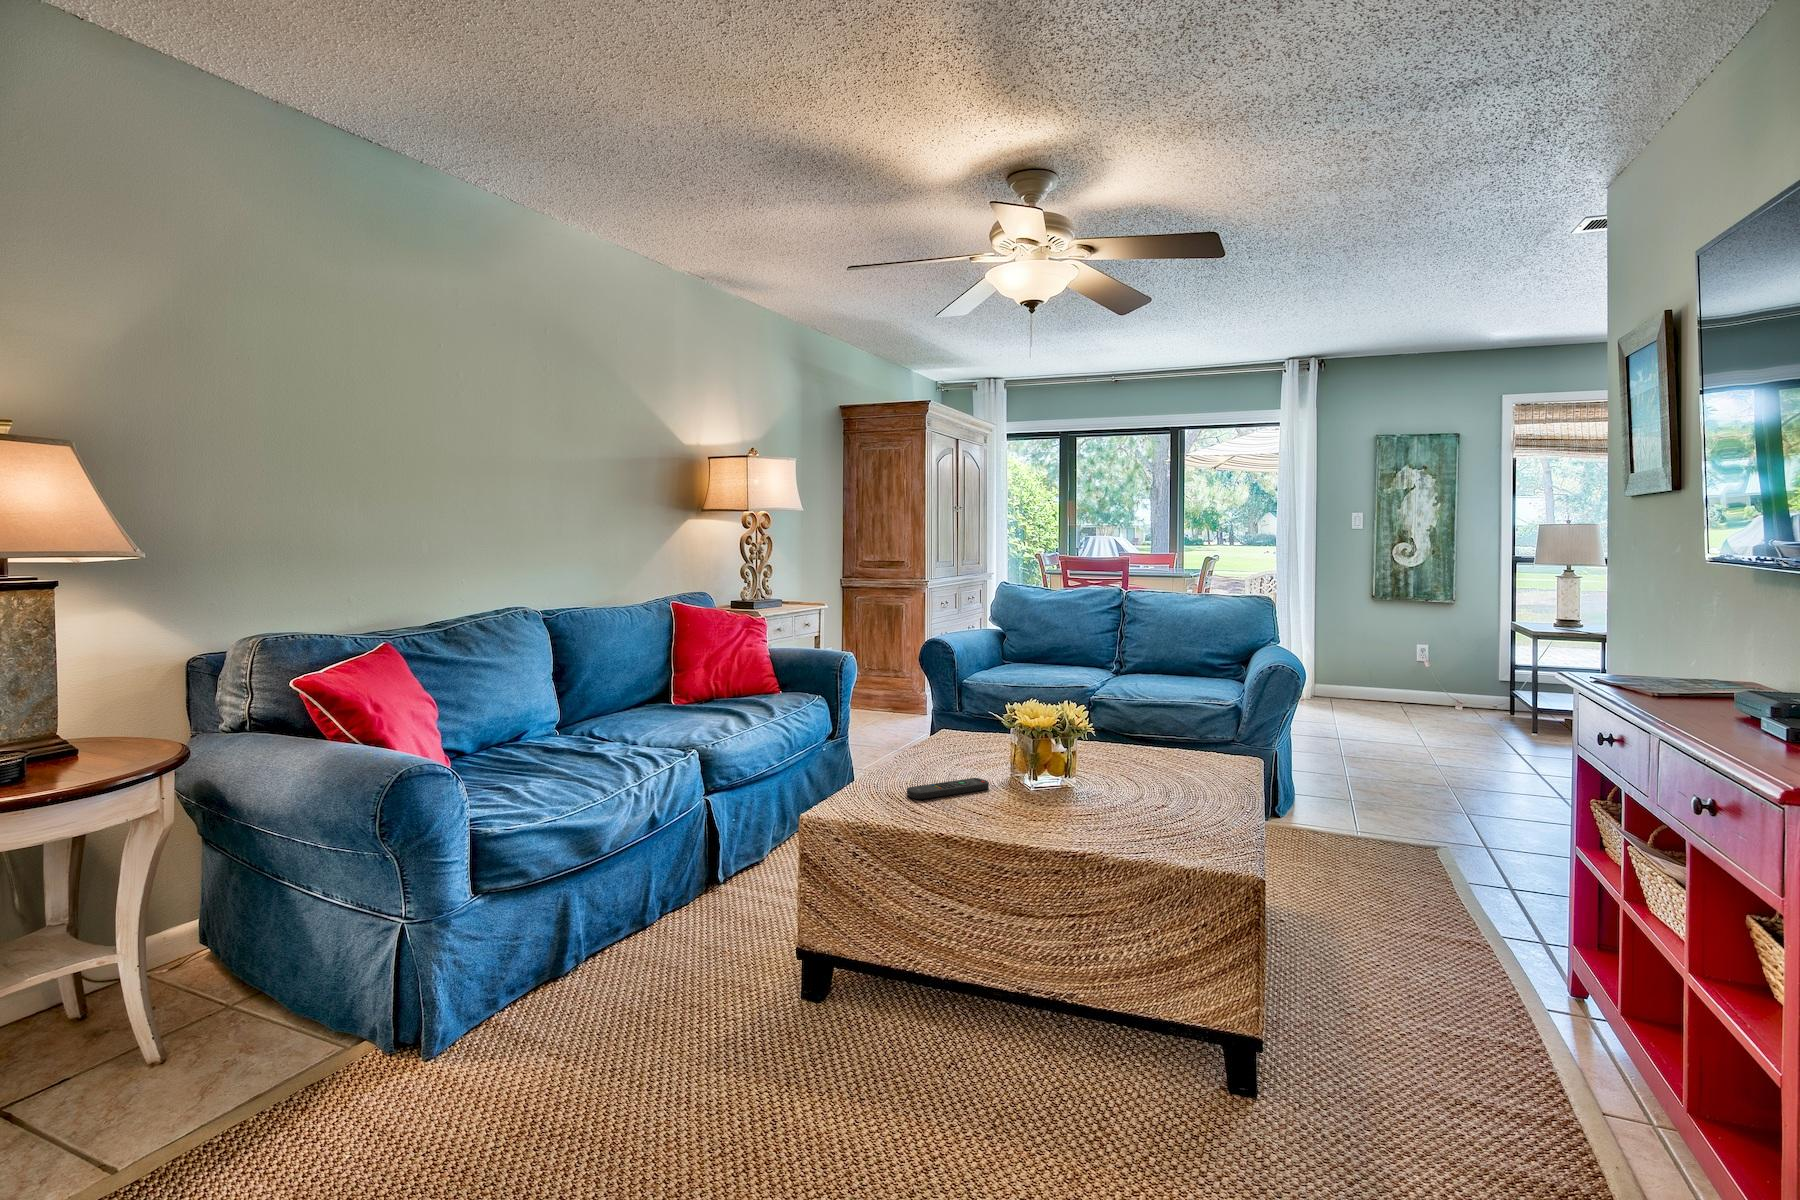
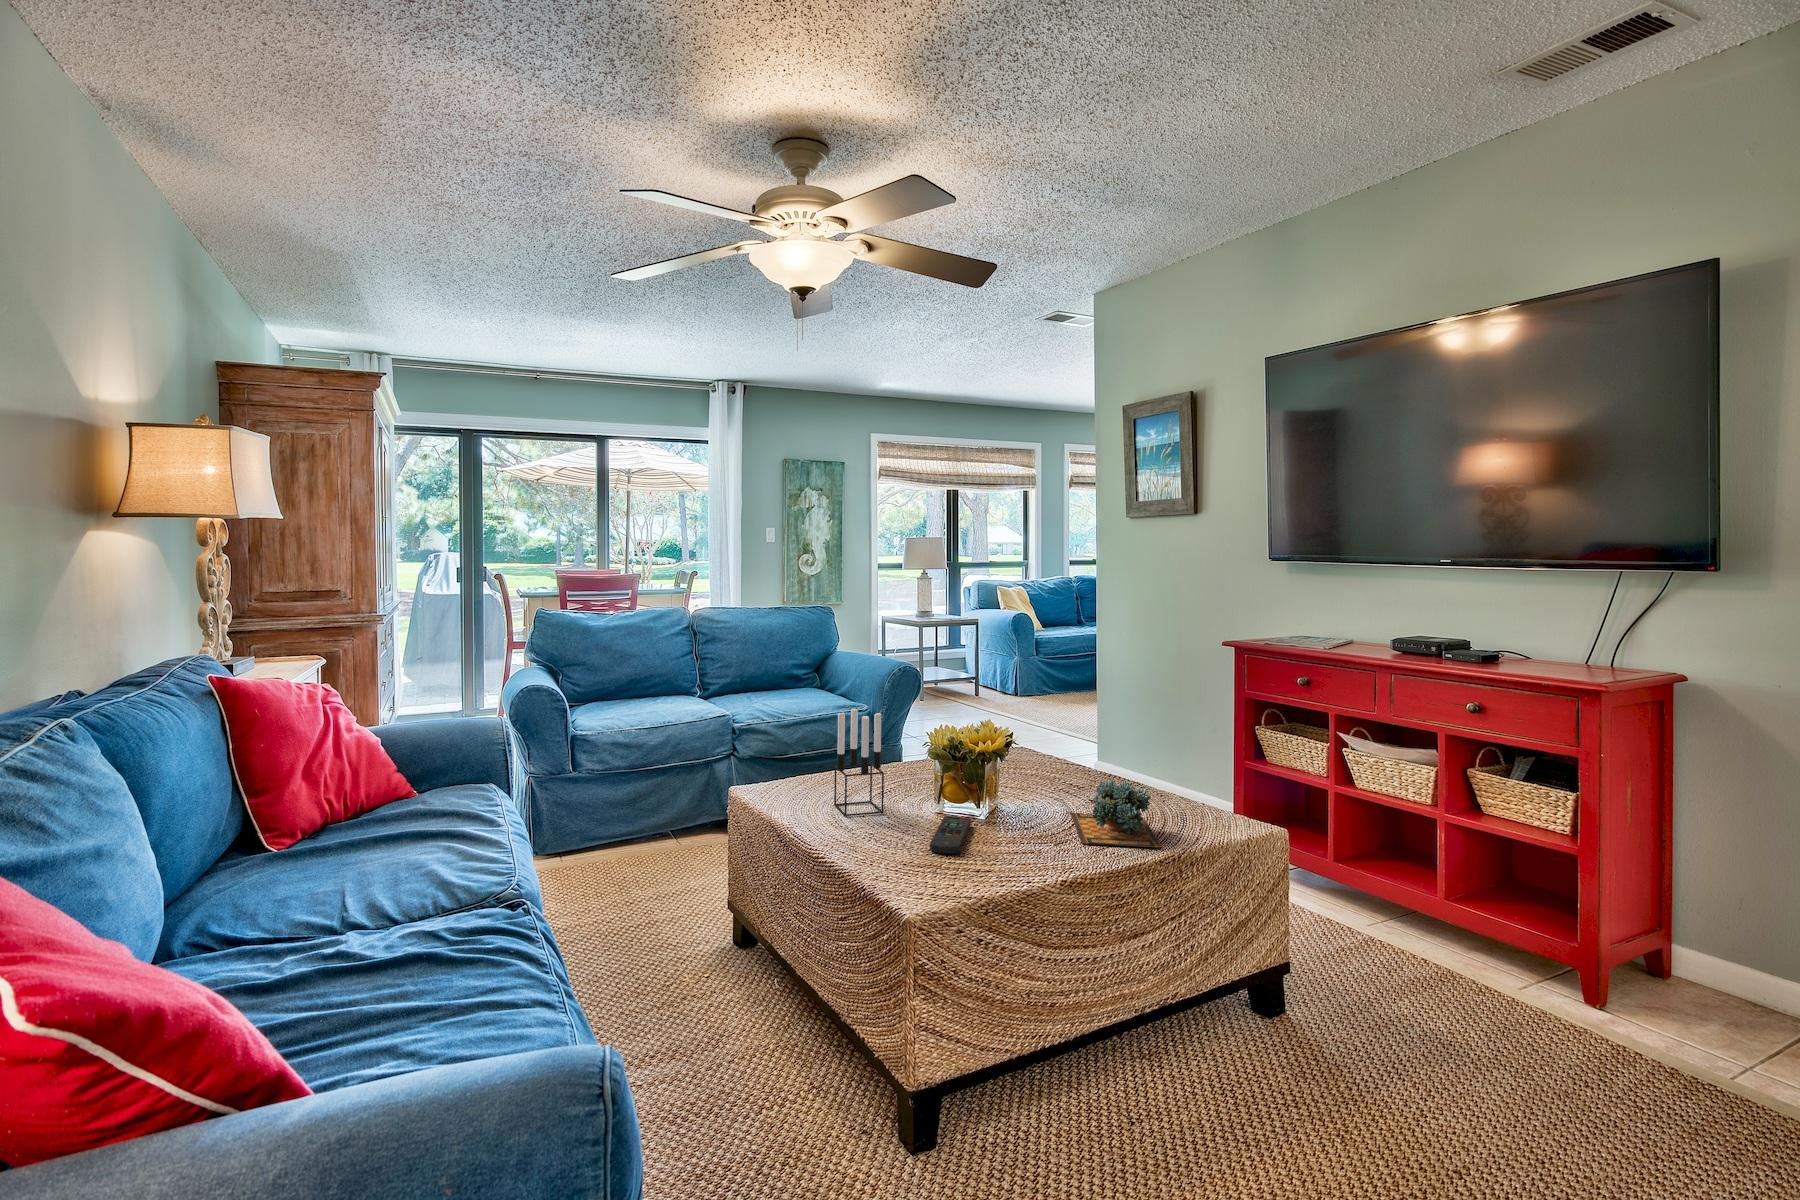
candle holder: none [922,674,968,767] -> present [834,709,884,816]
succulent plant: none [1032,771,1157,843] -> present [1070,780,1162,847]

